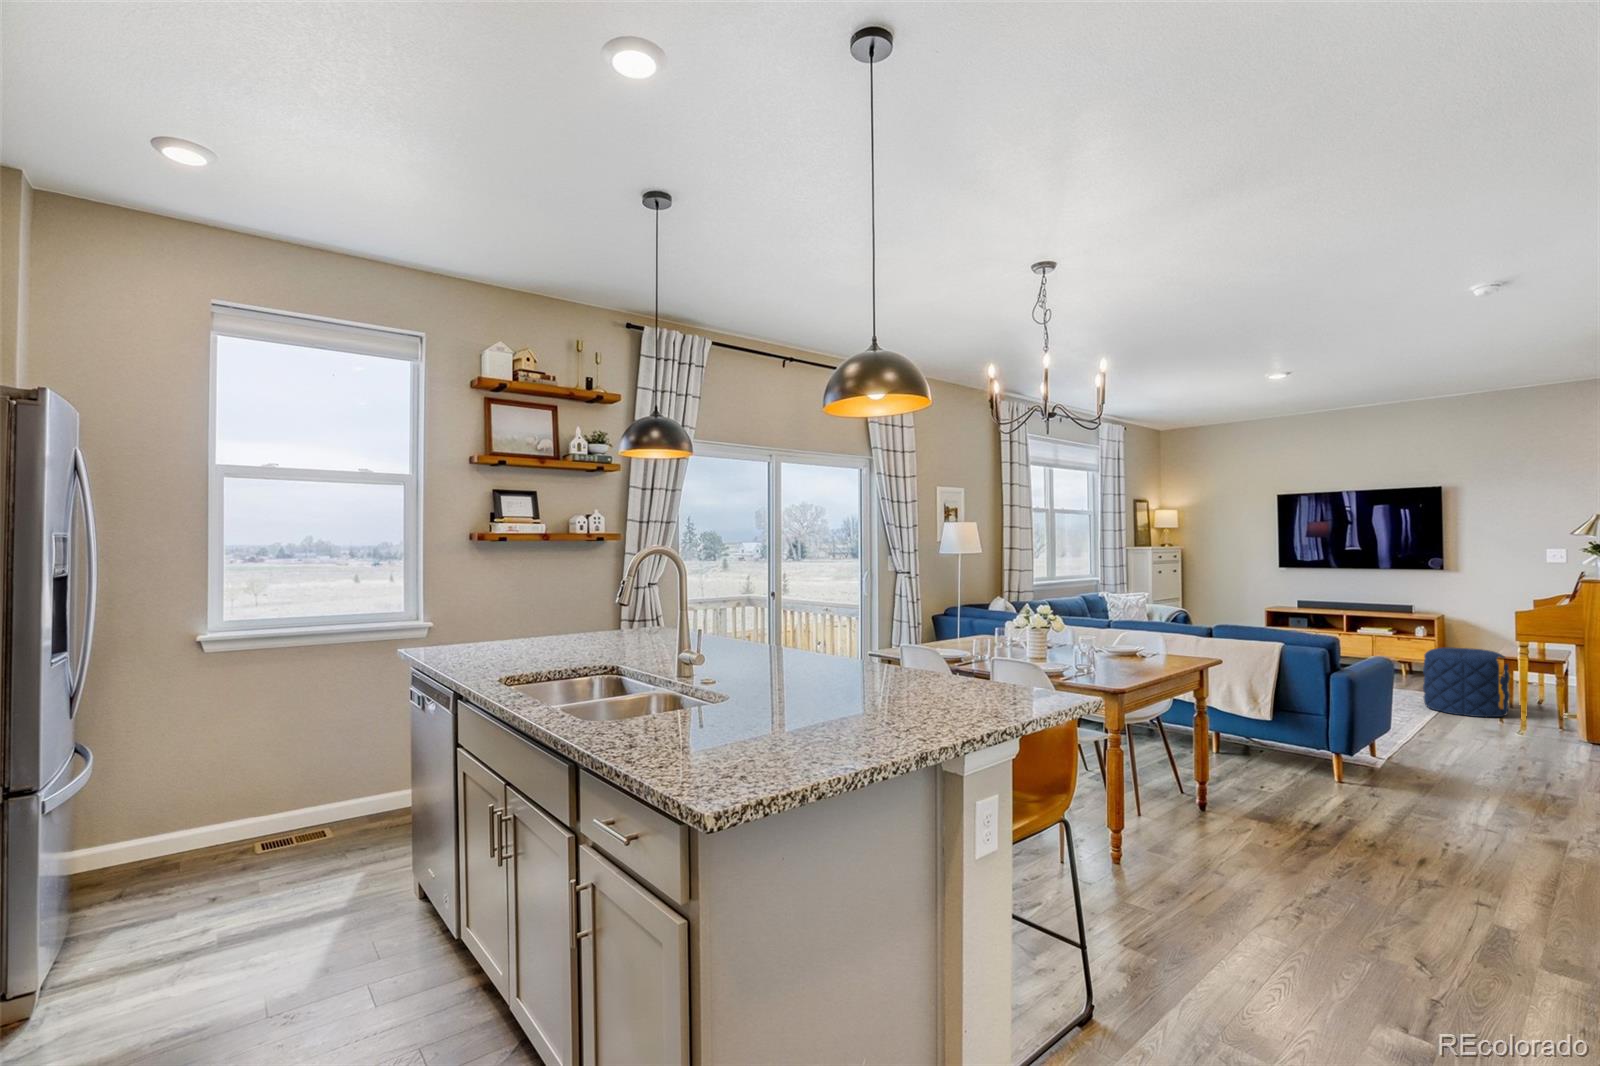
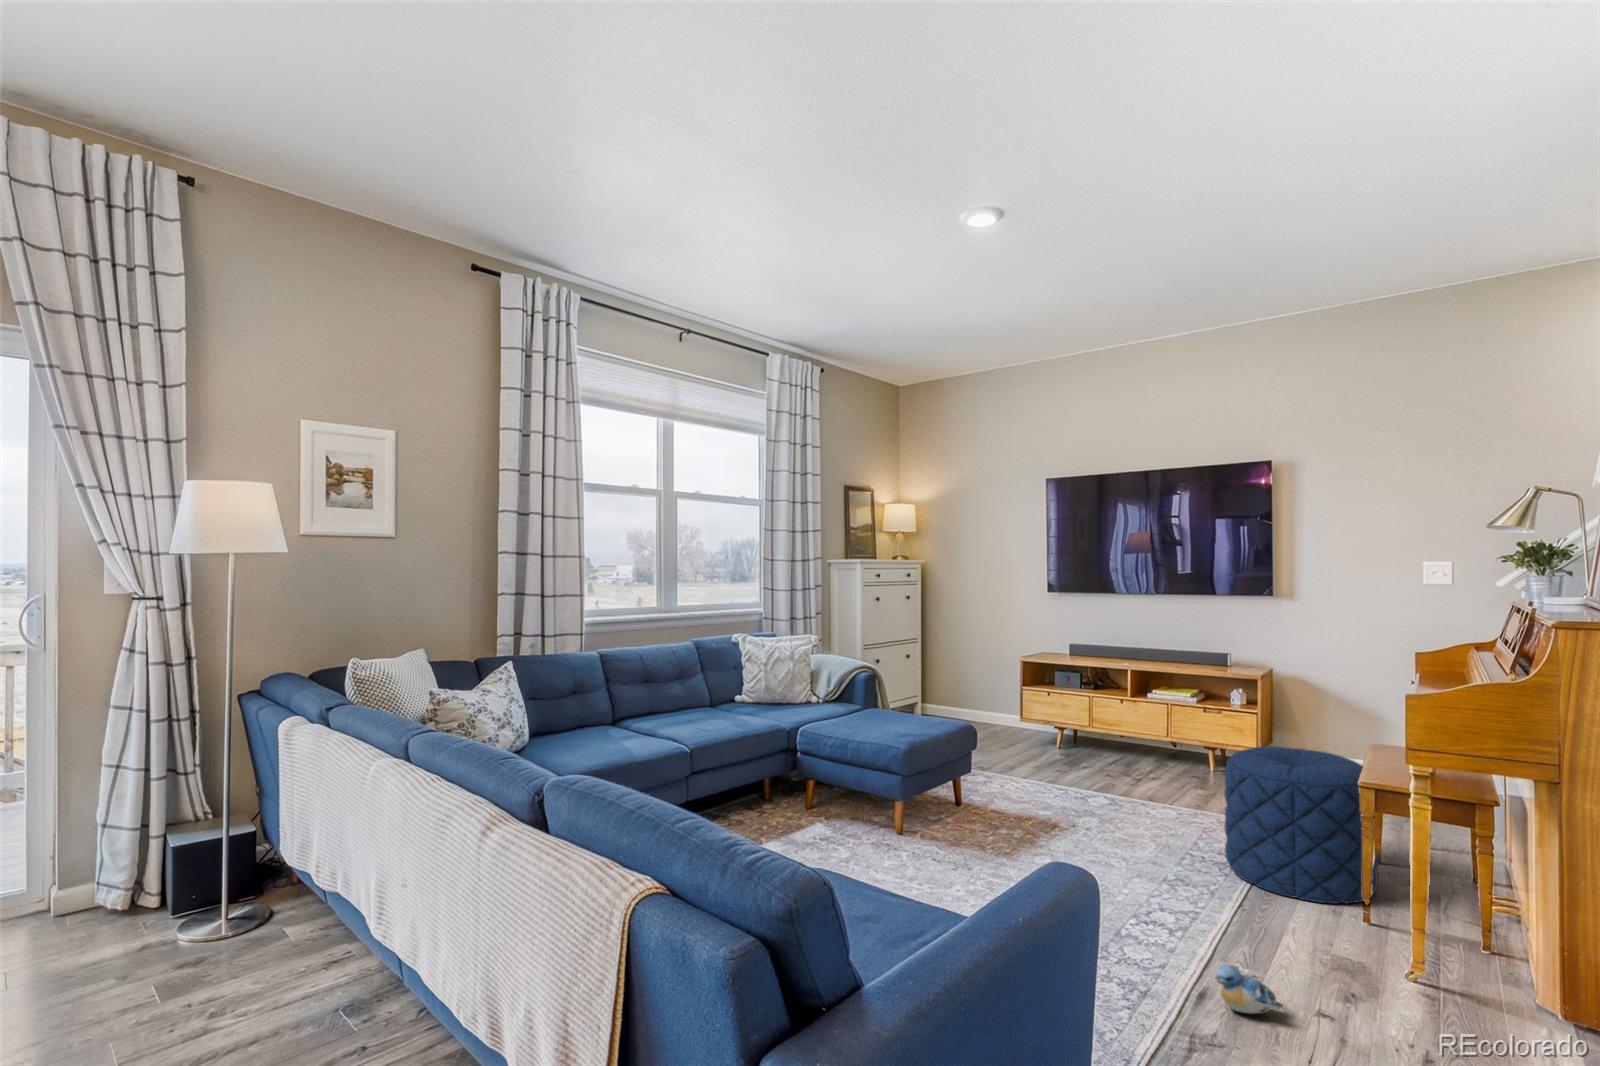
plush toy: none [1431,720,1463,739] -> present [1216,964,1284,1014]

